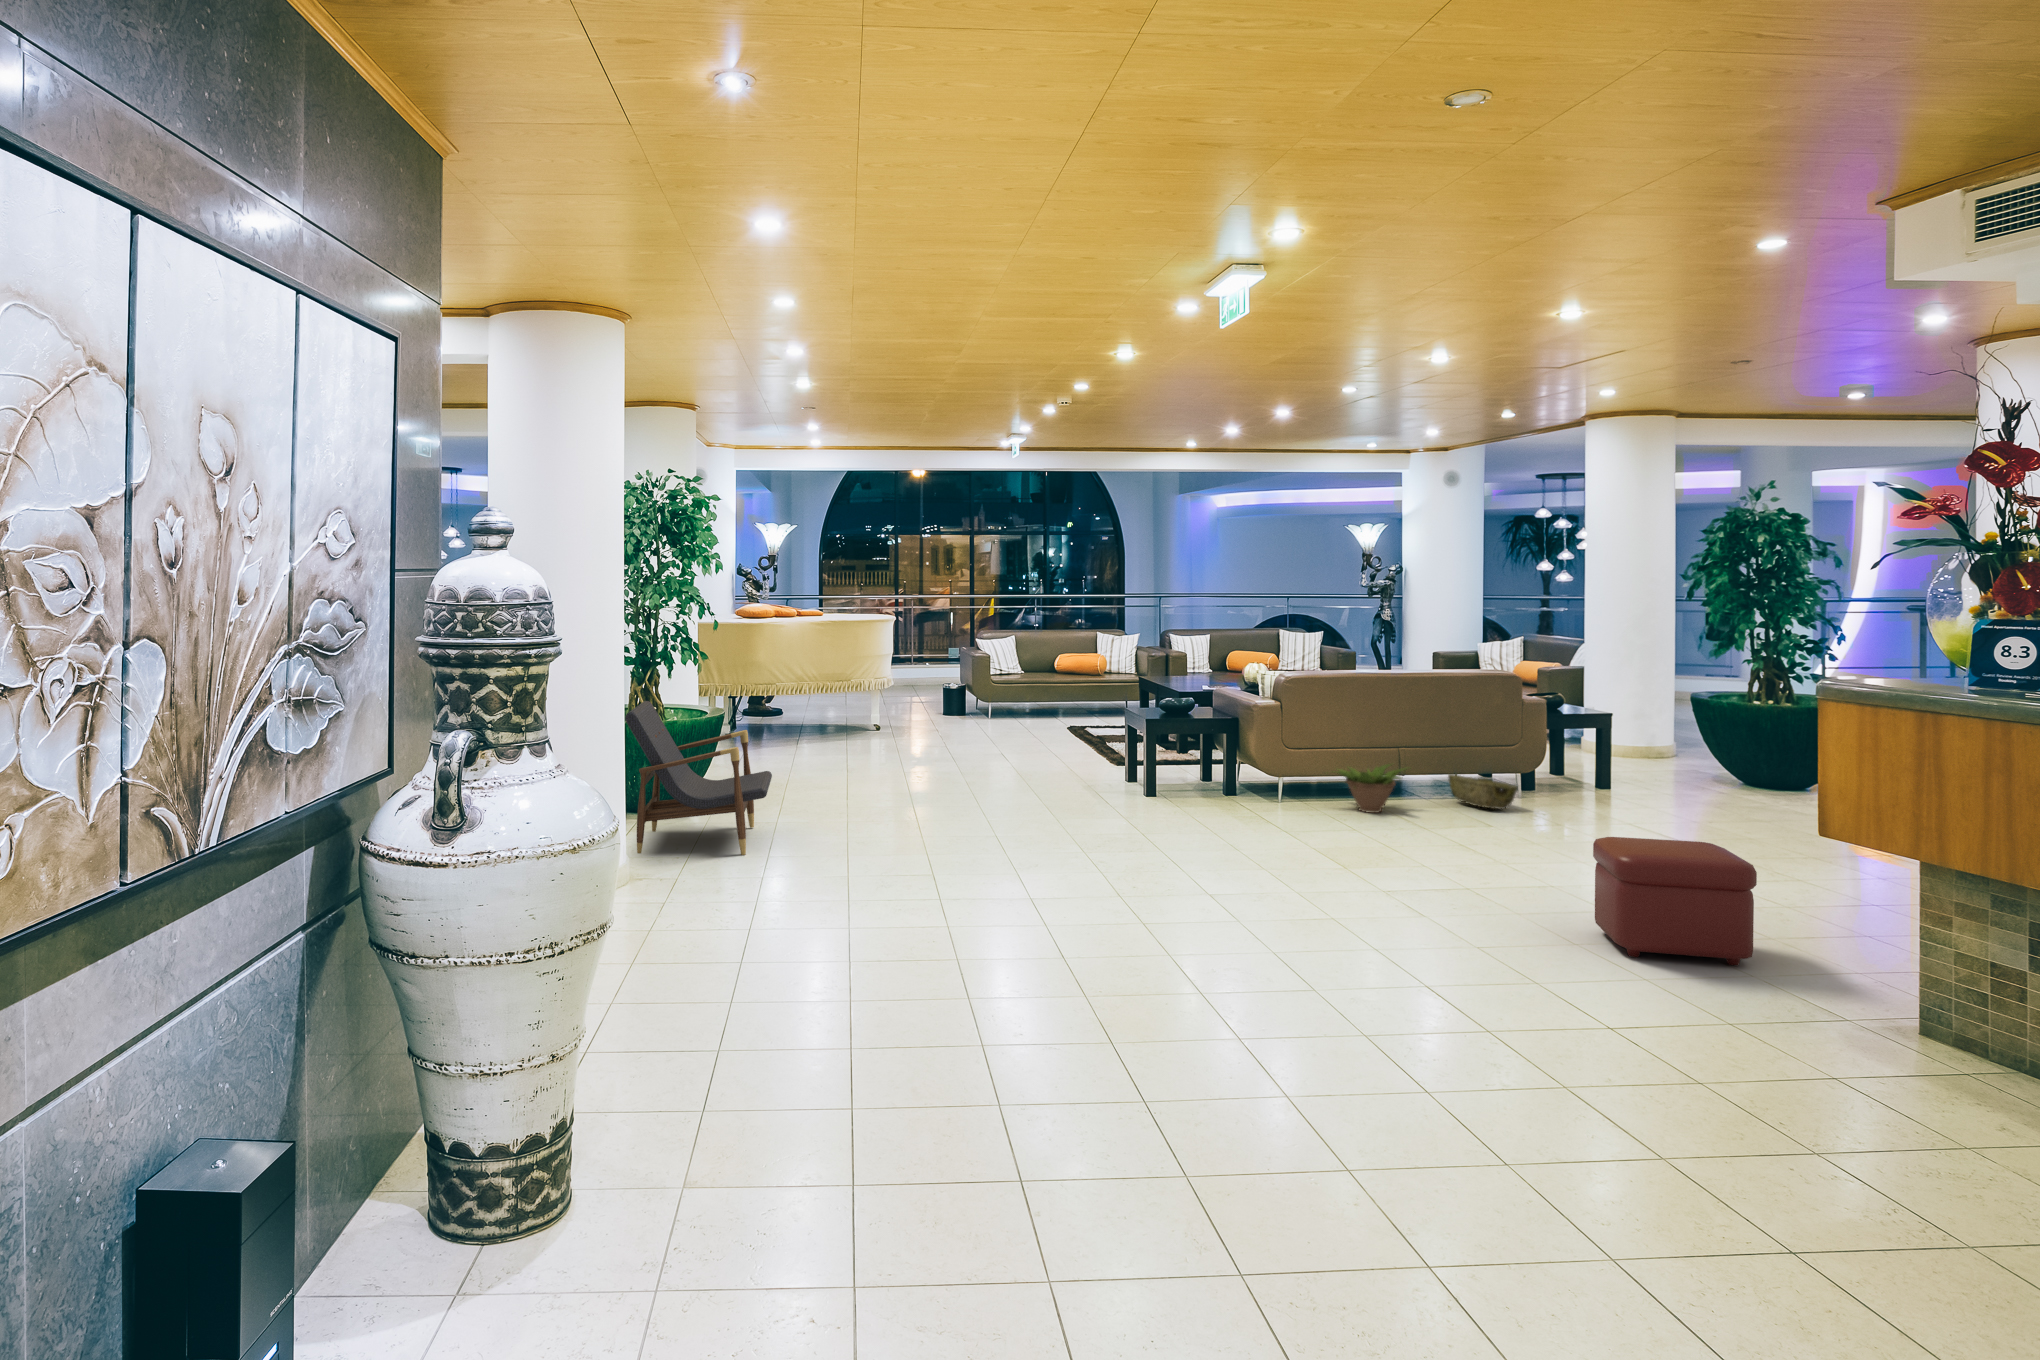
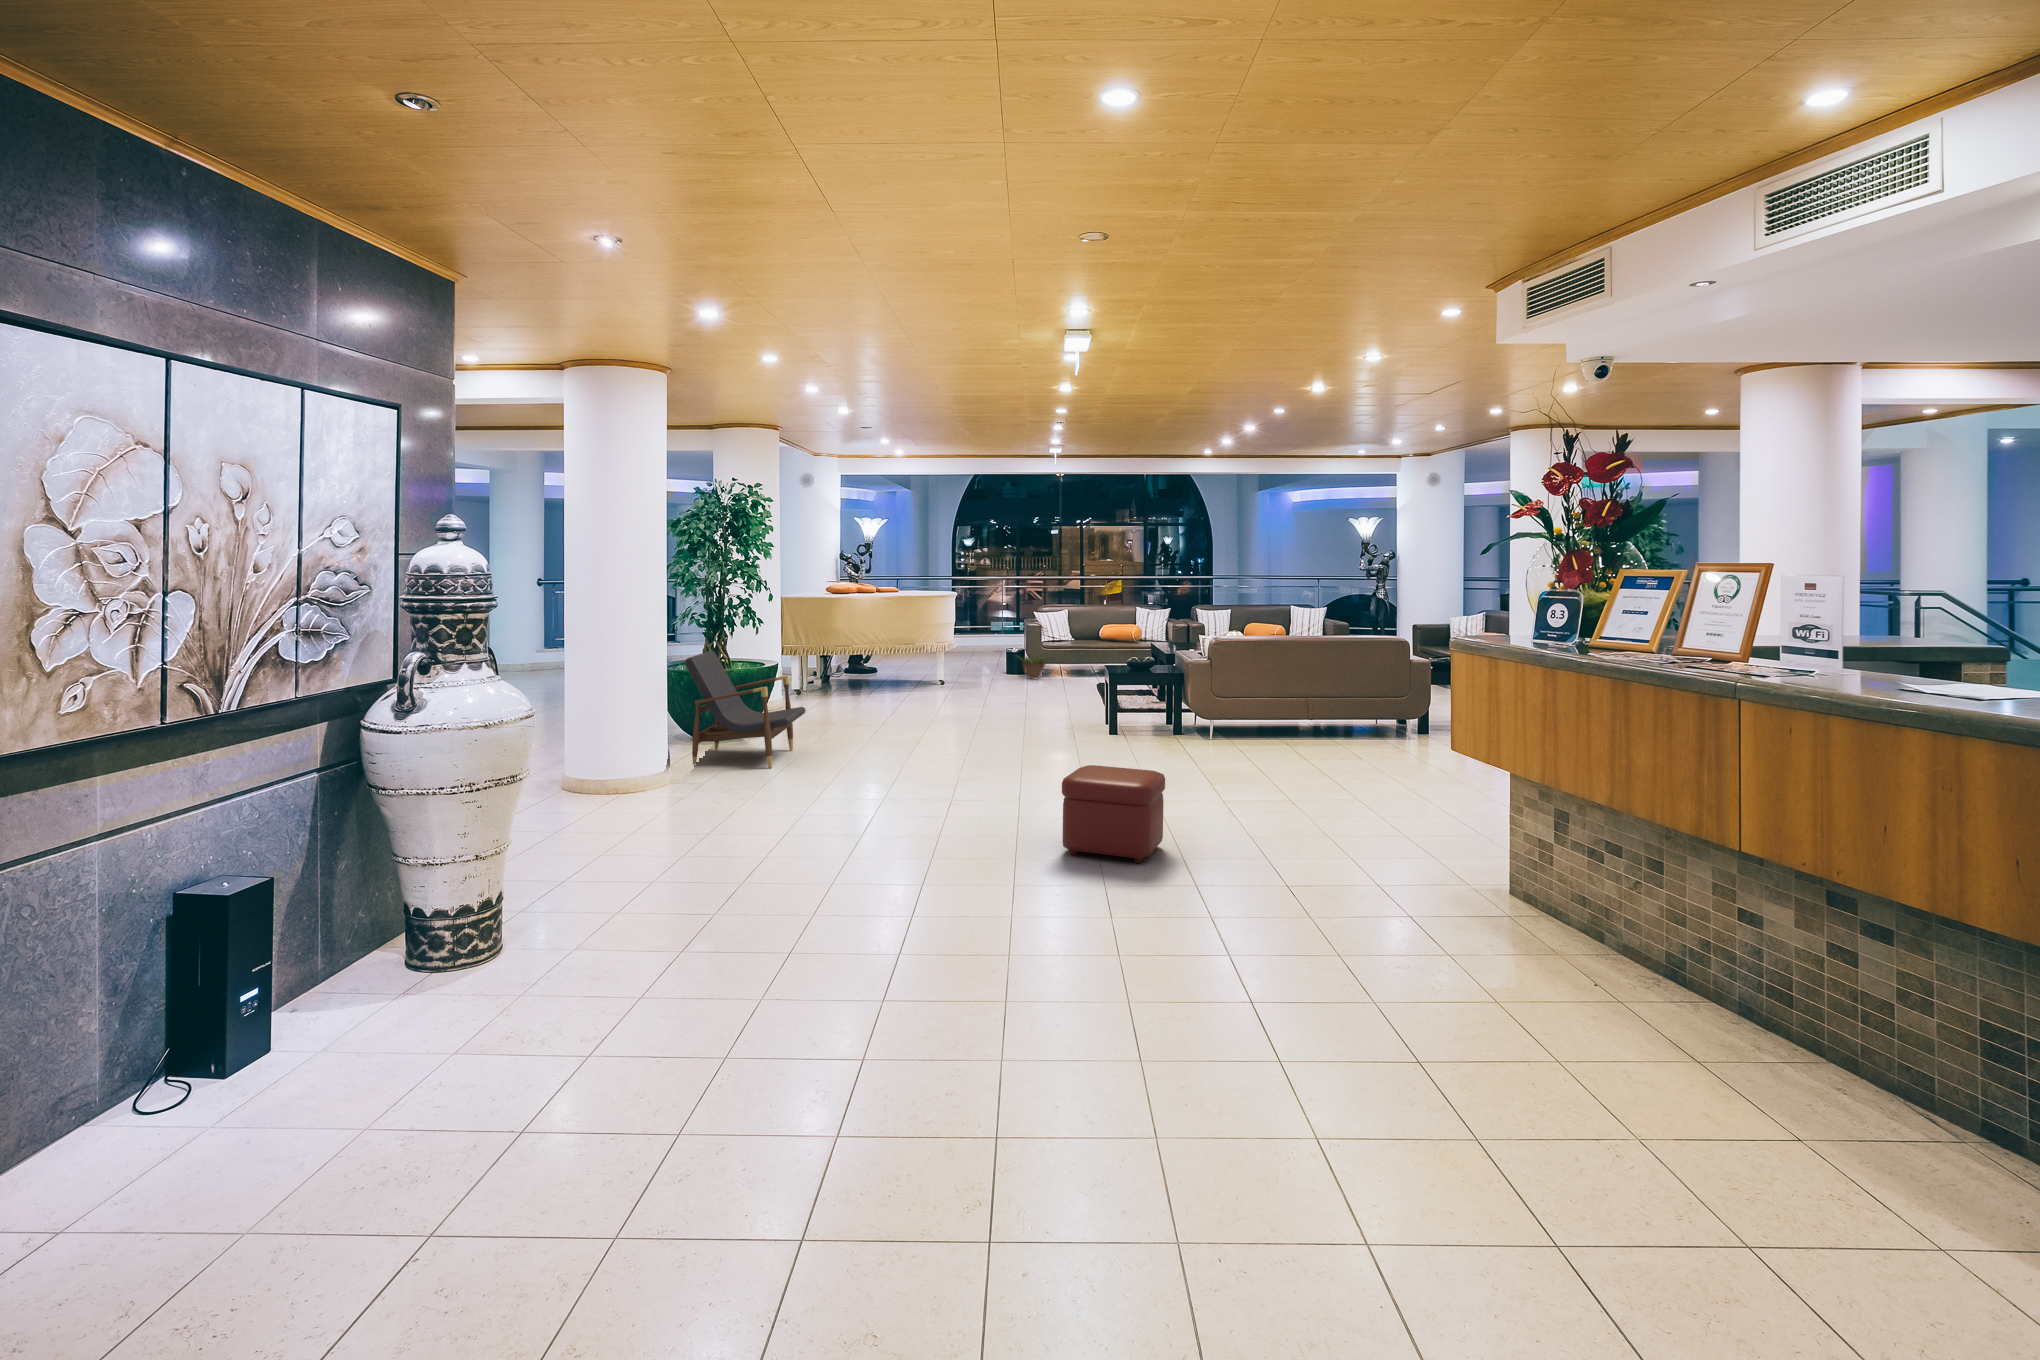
decorative plant: present [1337,764,1404,813] -> present [1020,657,1045,679]
woven basket: present [1448,774,1518,809] -> none [1365,727,1416,757]
ottoman: present [1593,837,1757,966] -> present [1062,765,1165,863]

